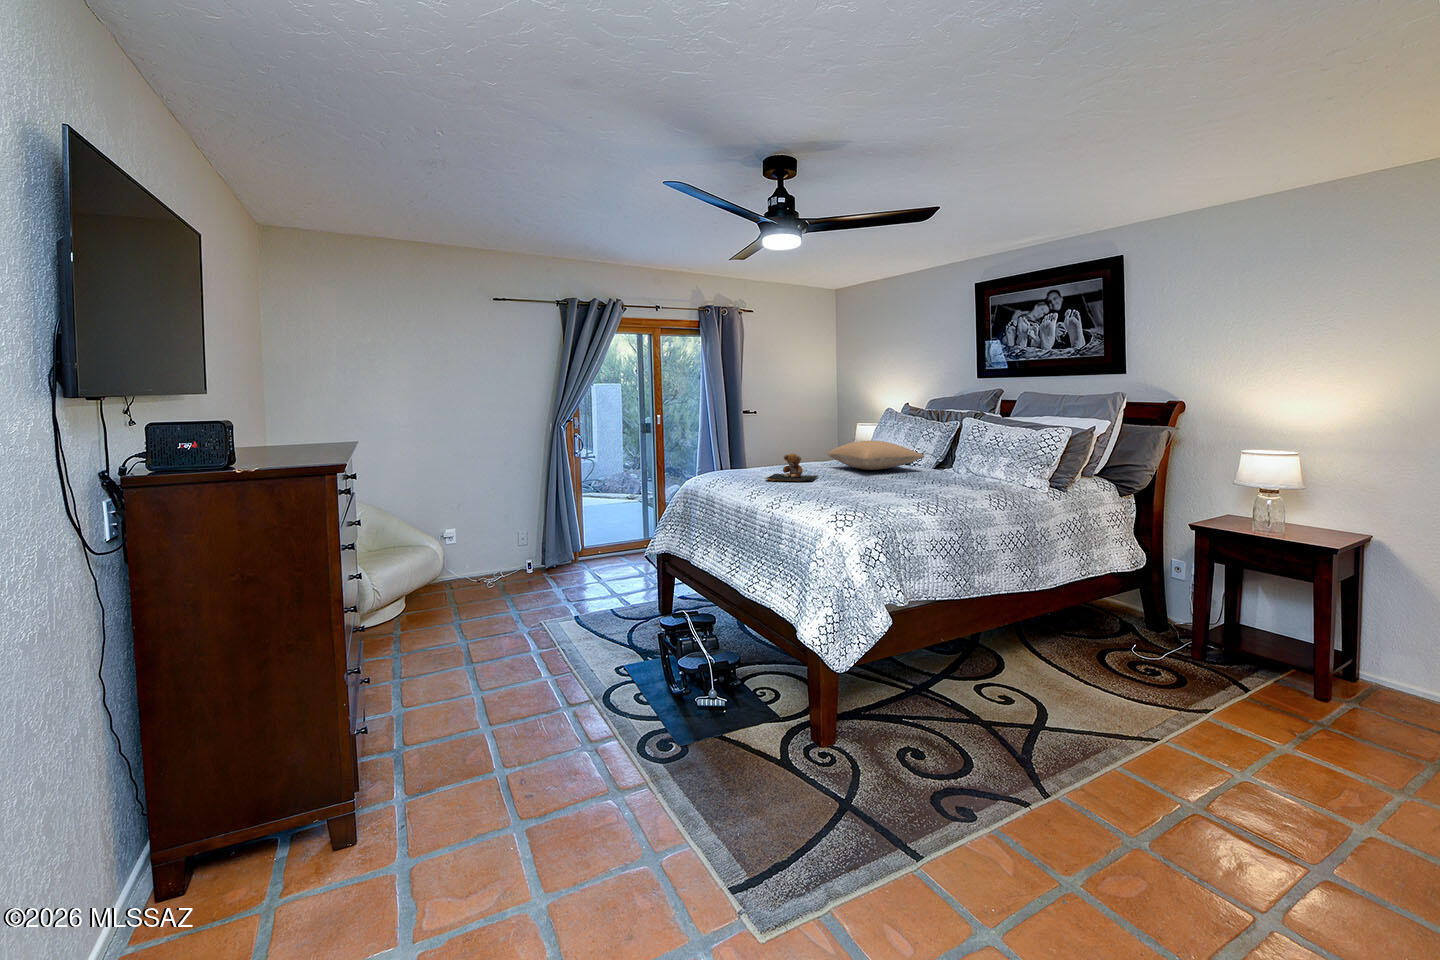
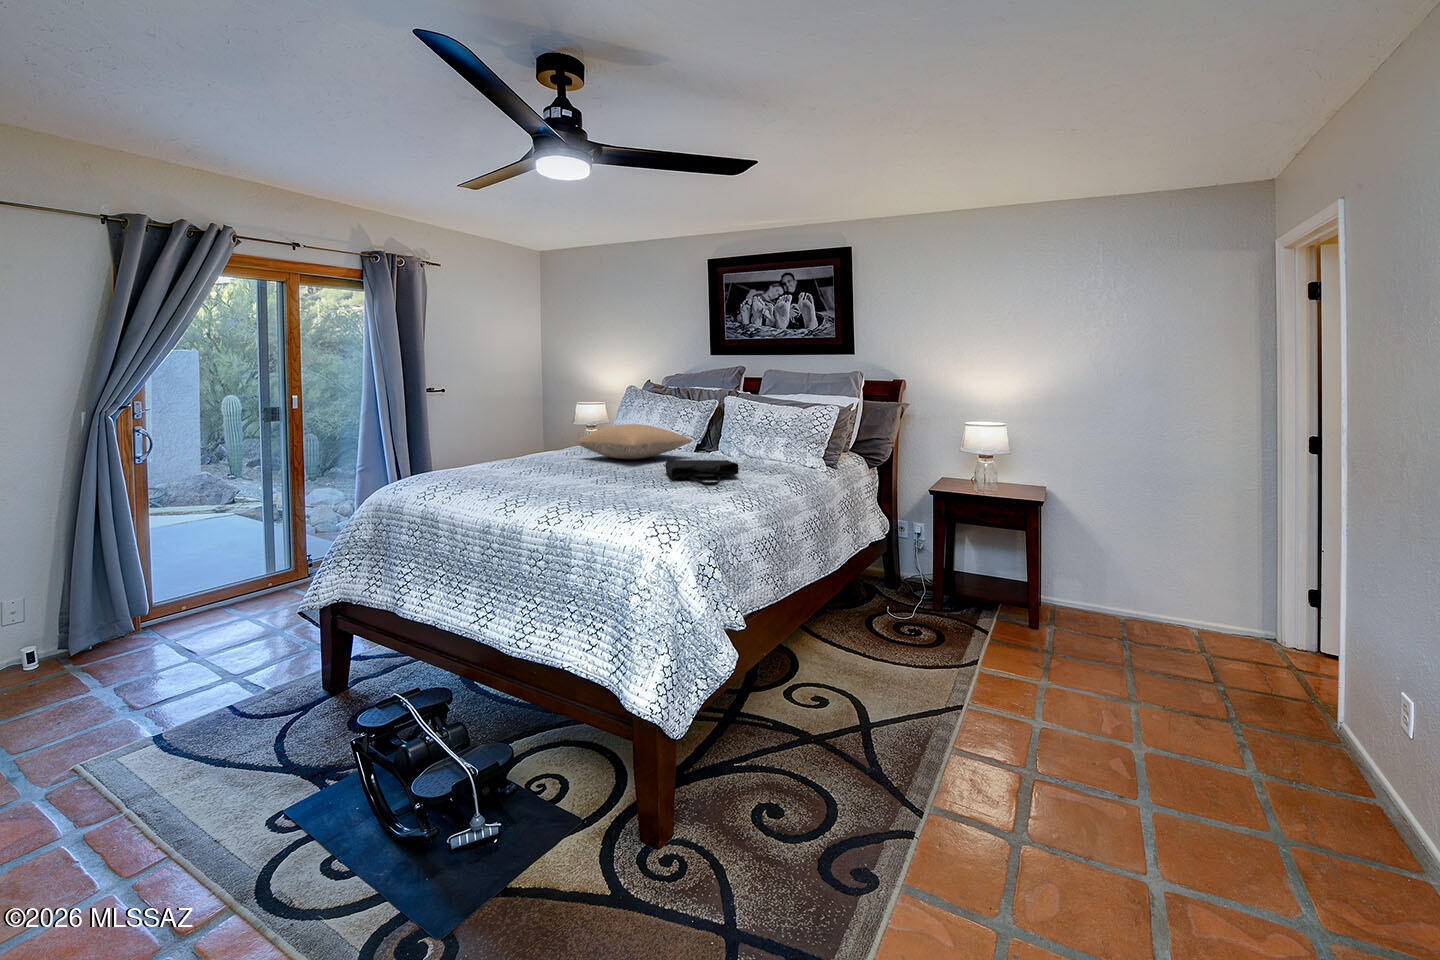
teddy bear: present [765,454,818,481] -> none [507,442,577,480]
tote bag: none [883,472,944,495] -> present [665,460,738,486]

